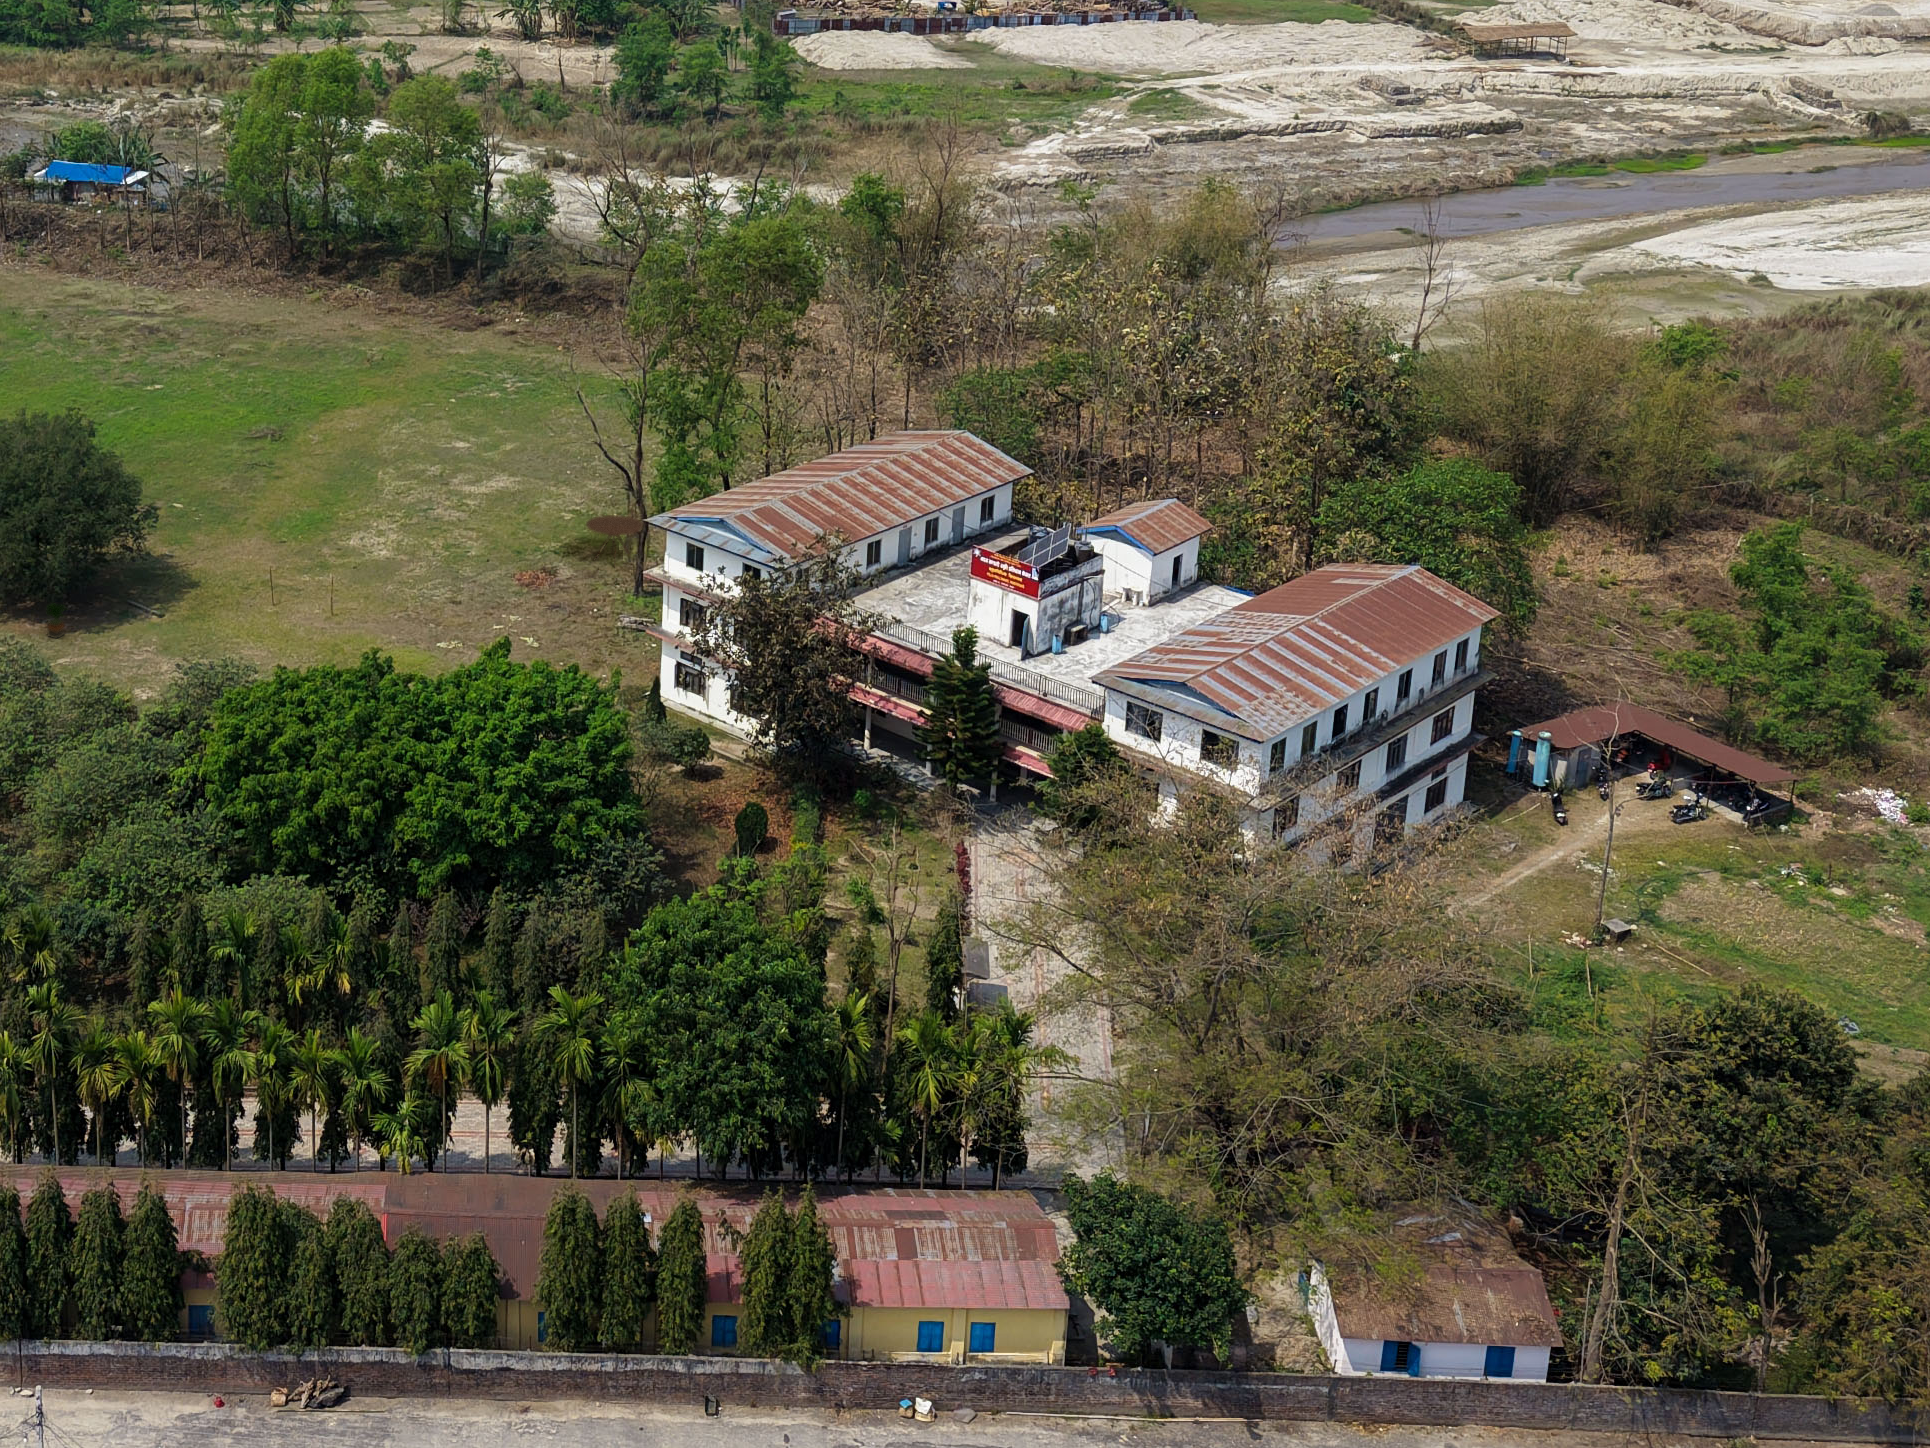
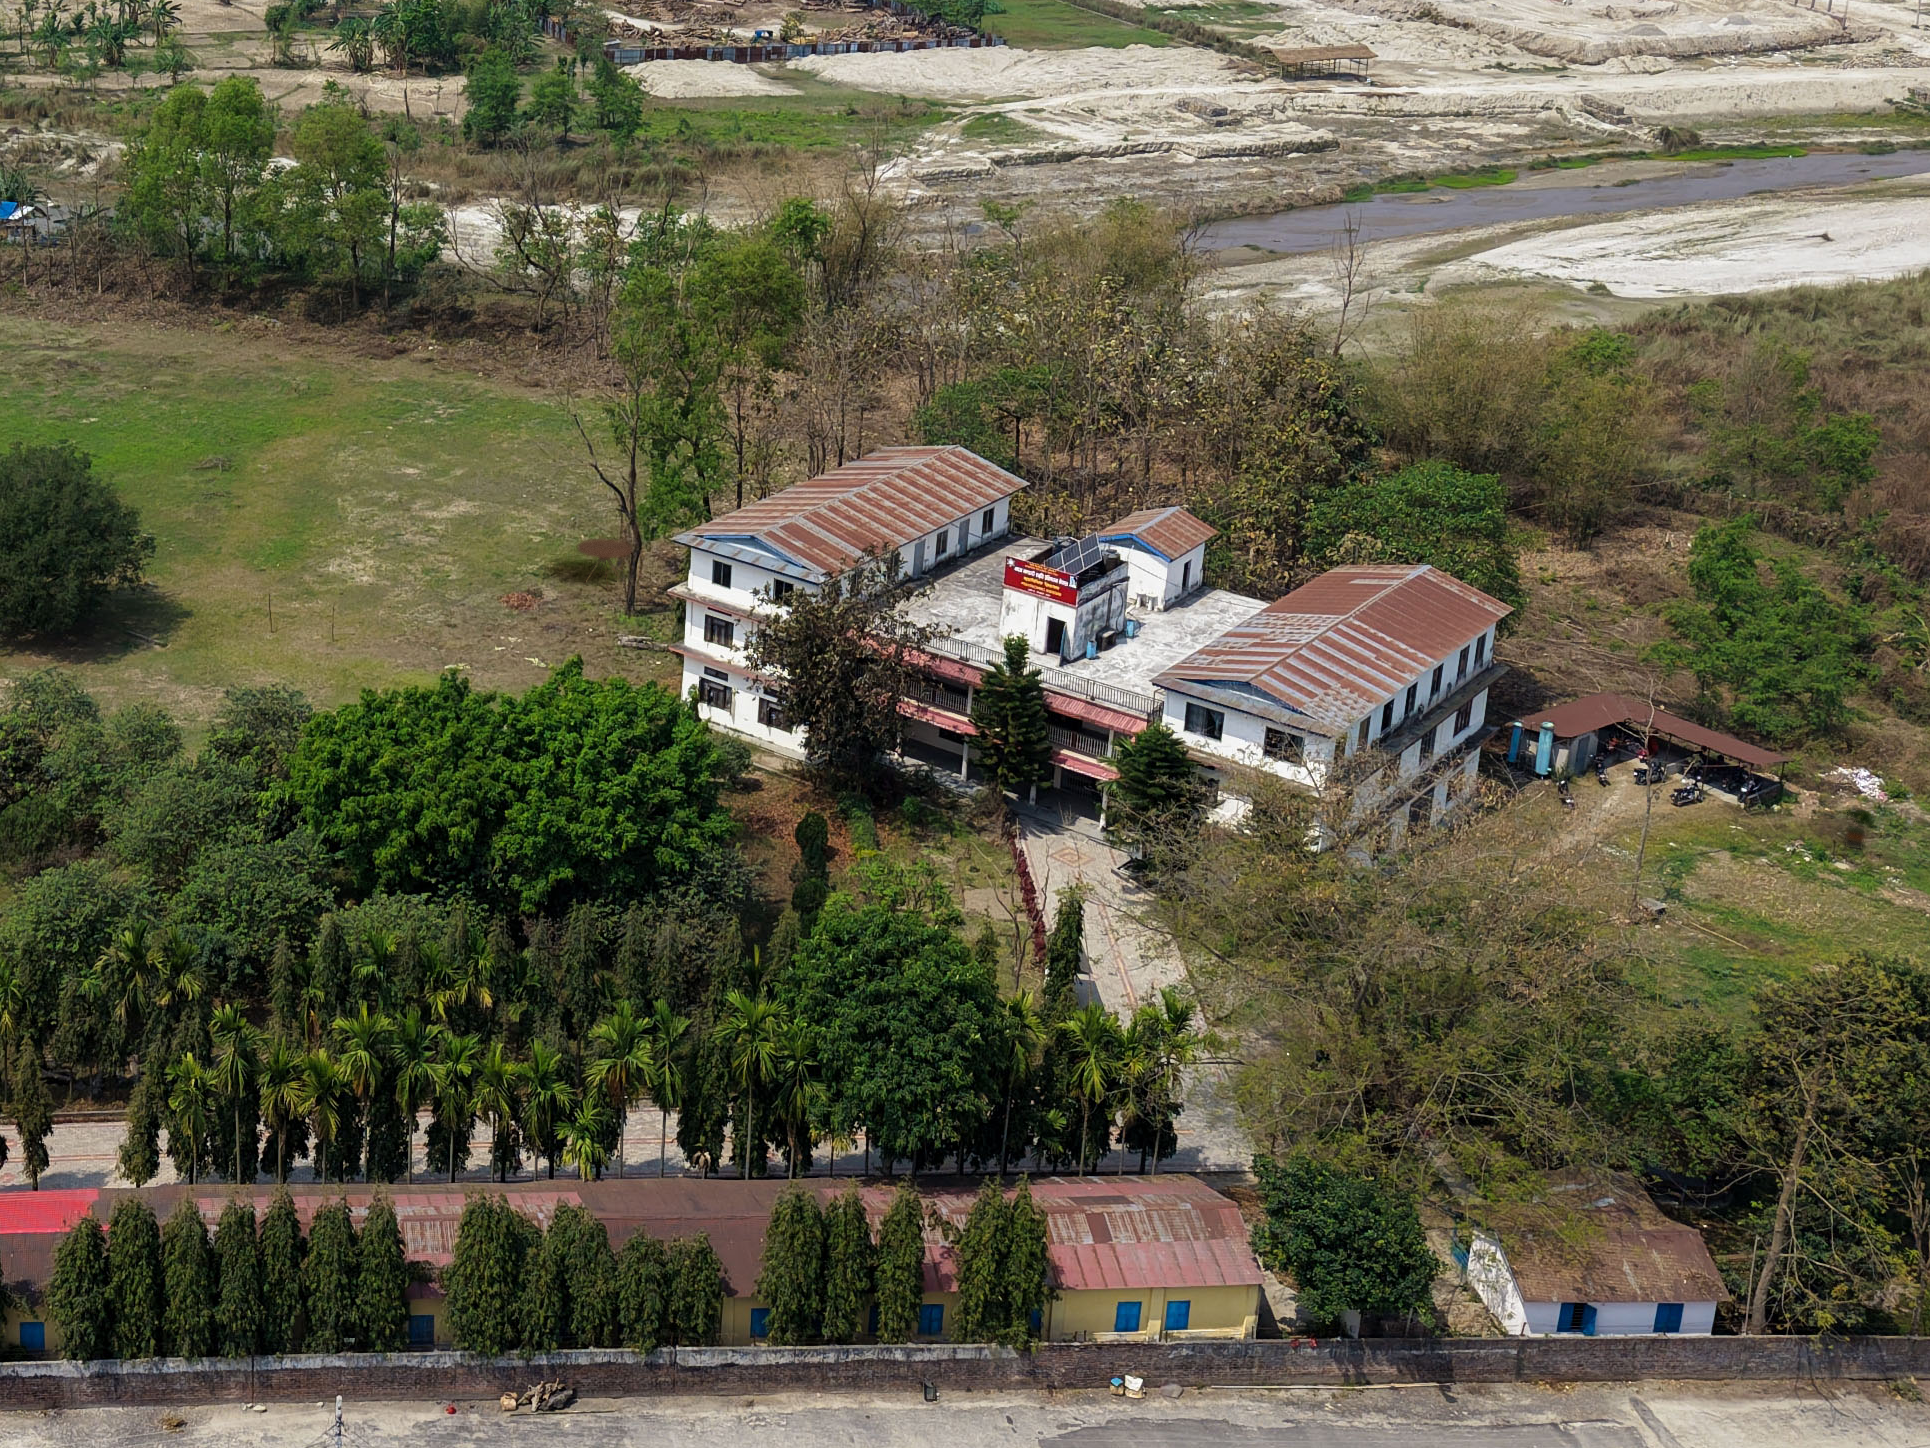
potted tree: present [46,604,65,638] -> present [1844,810,1873,849]

